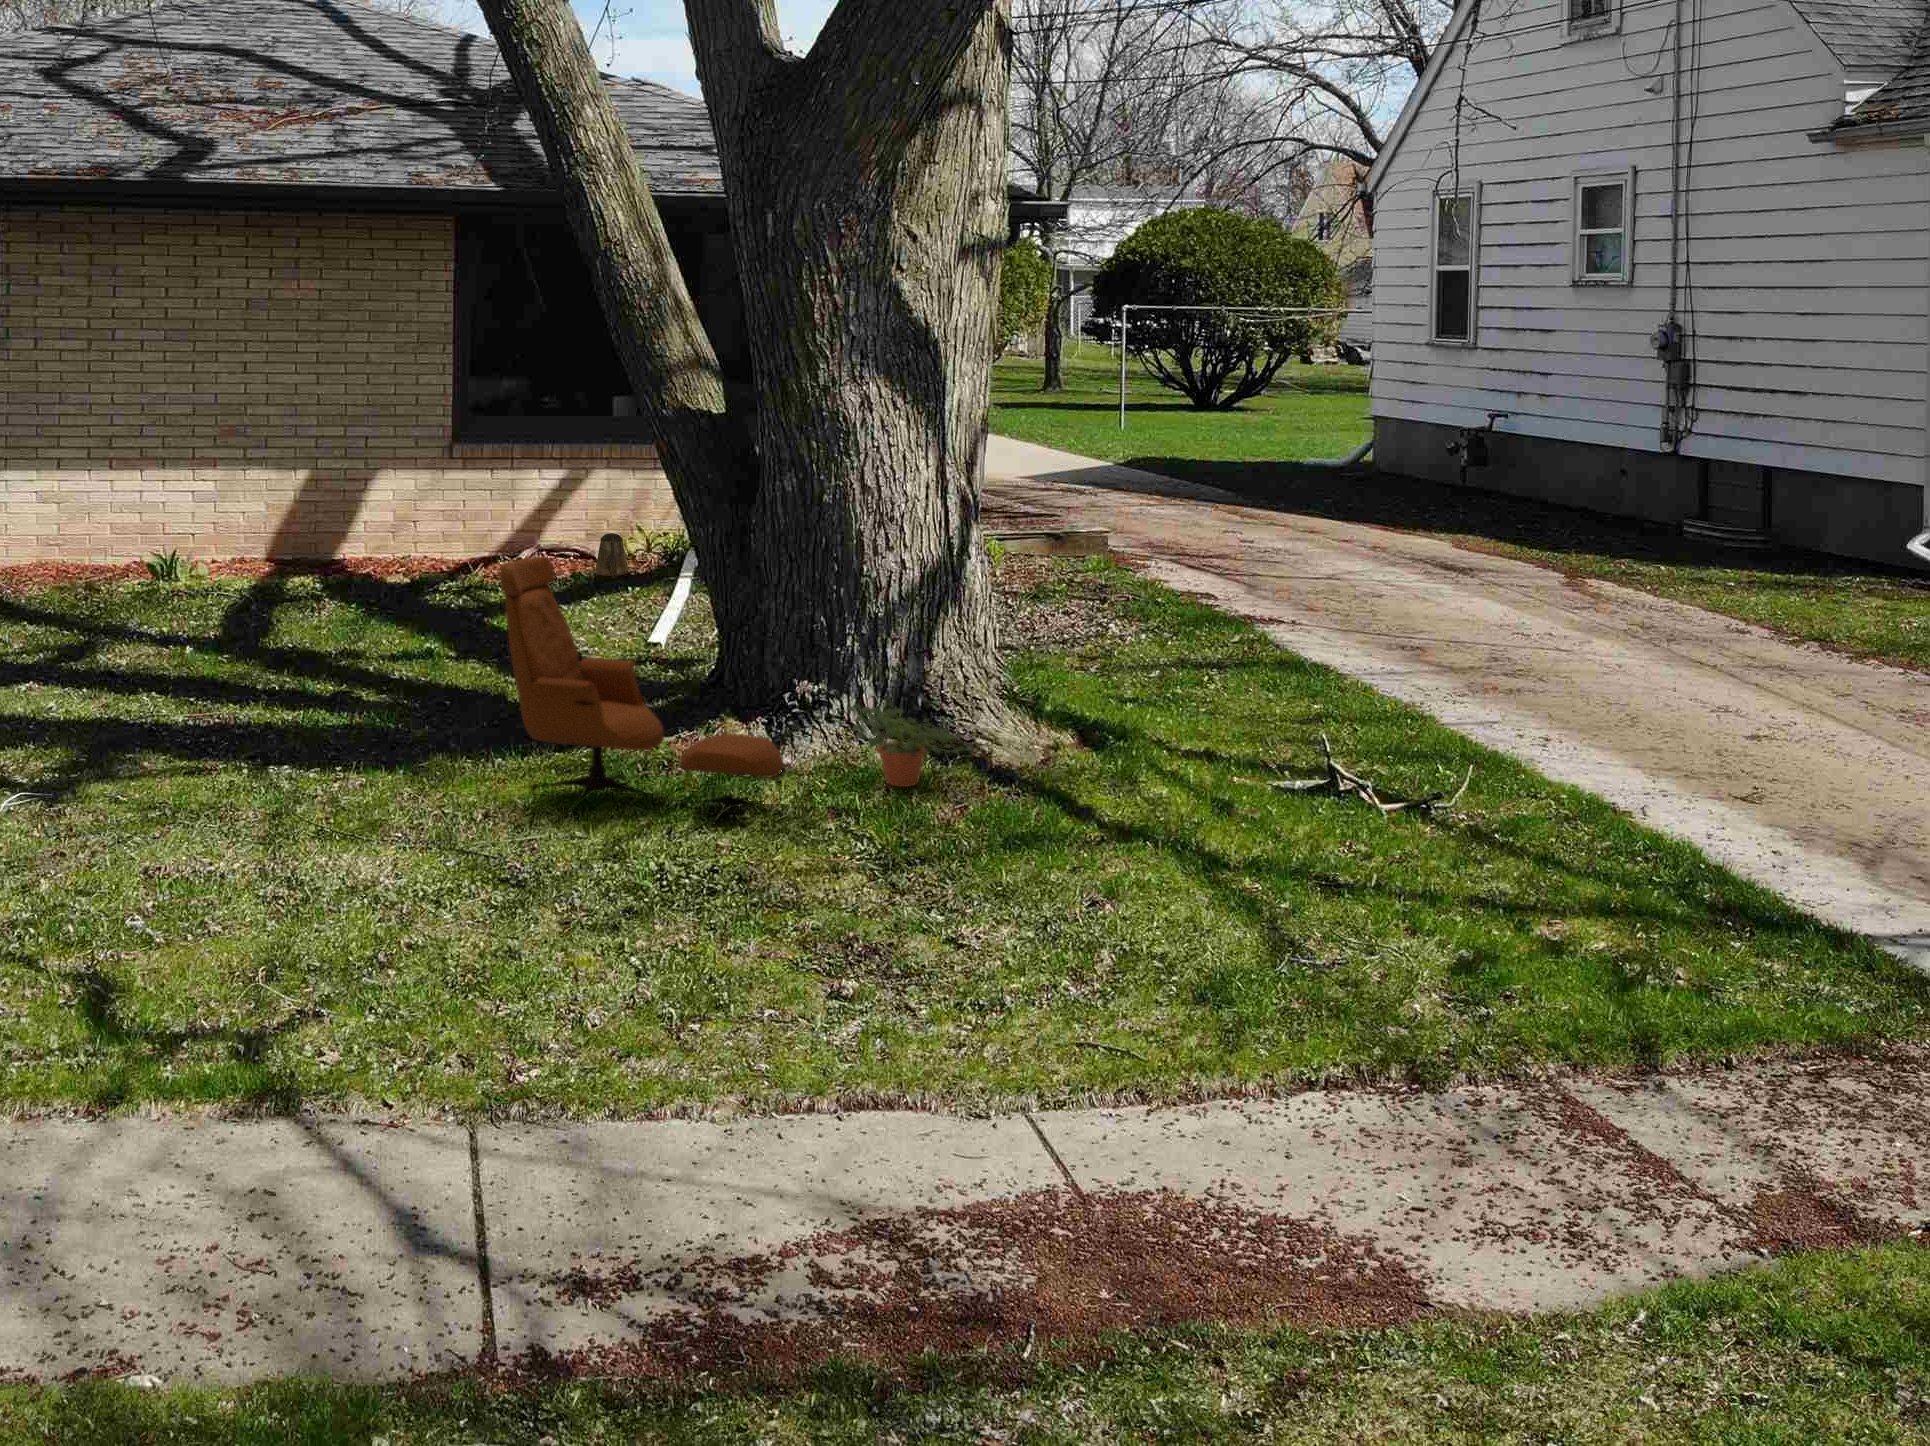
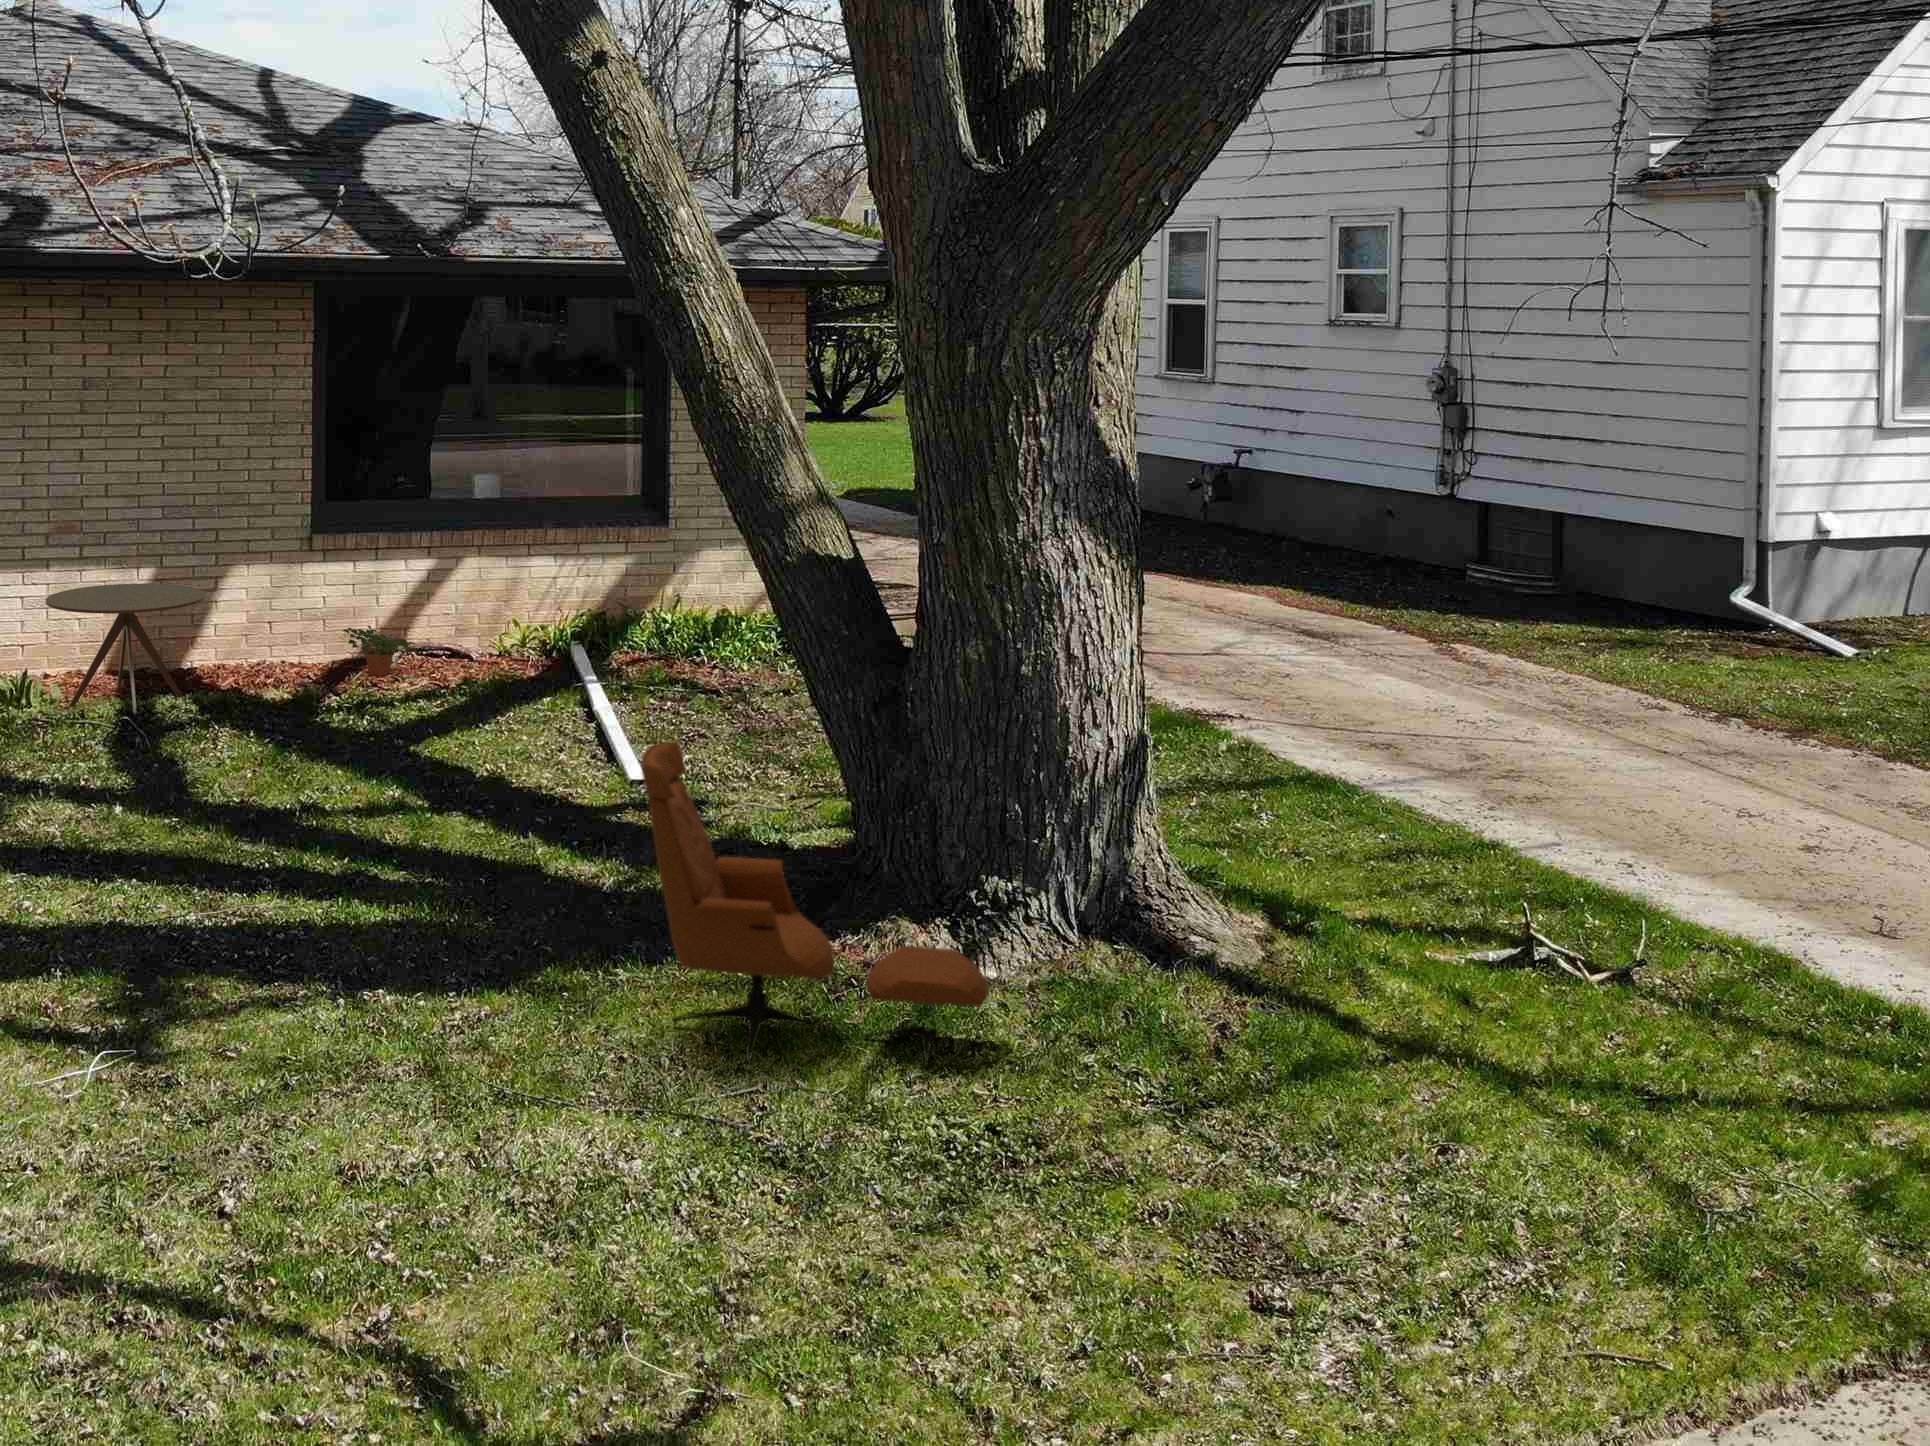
round table: none [198,486,342,596] -> present [46,584,206,713]
watering can: present [595,533,629,576] -> none [468,622,505,669]
potted plant: present [847,703,969,787] -> present [343,626,420,676]

